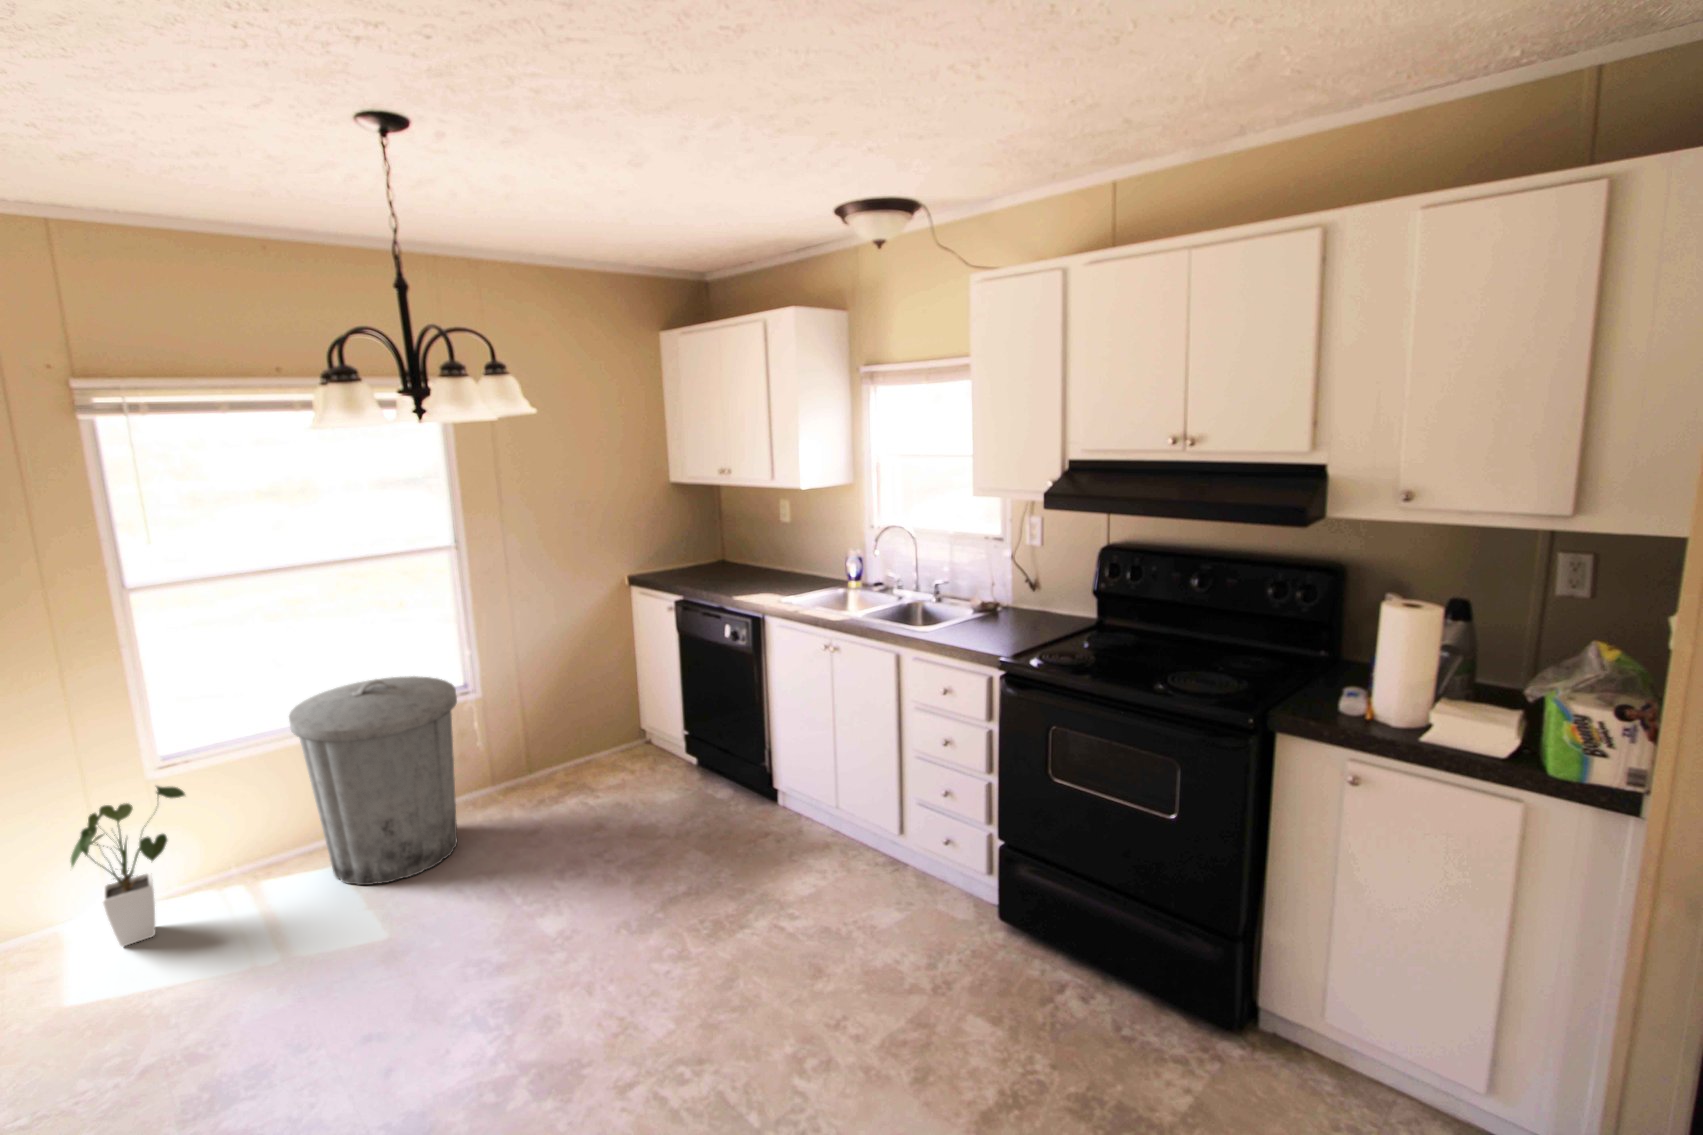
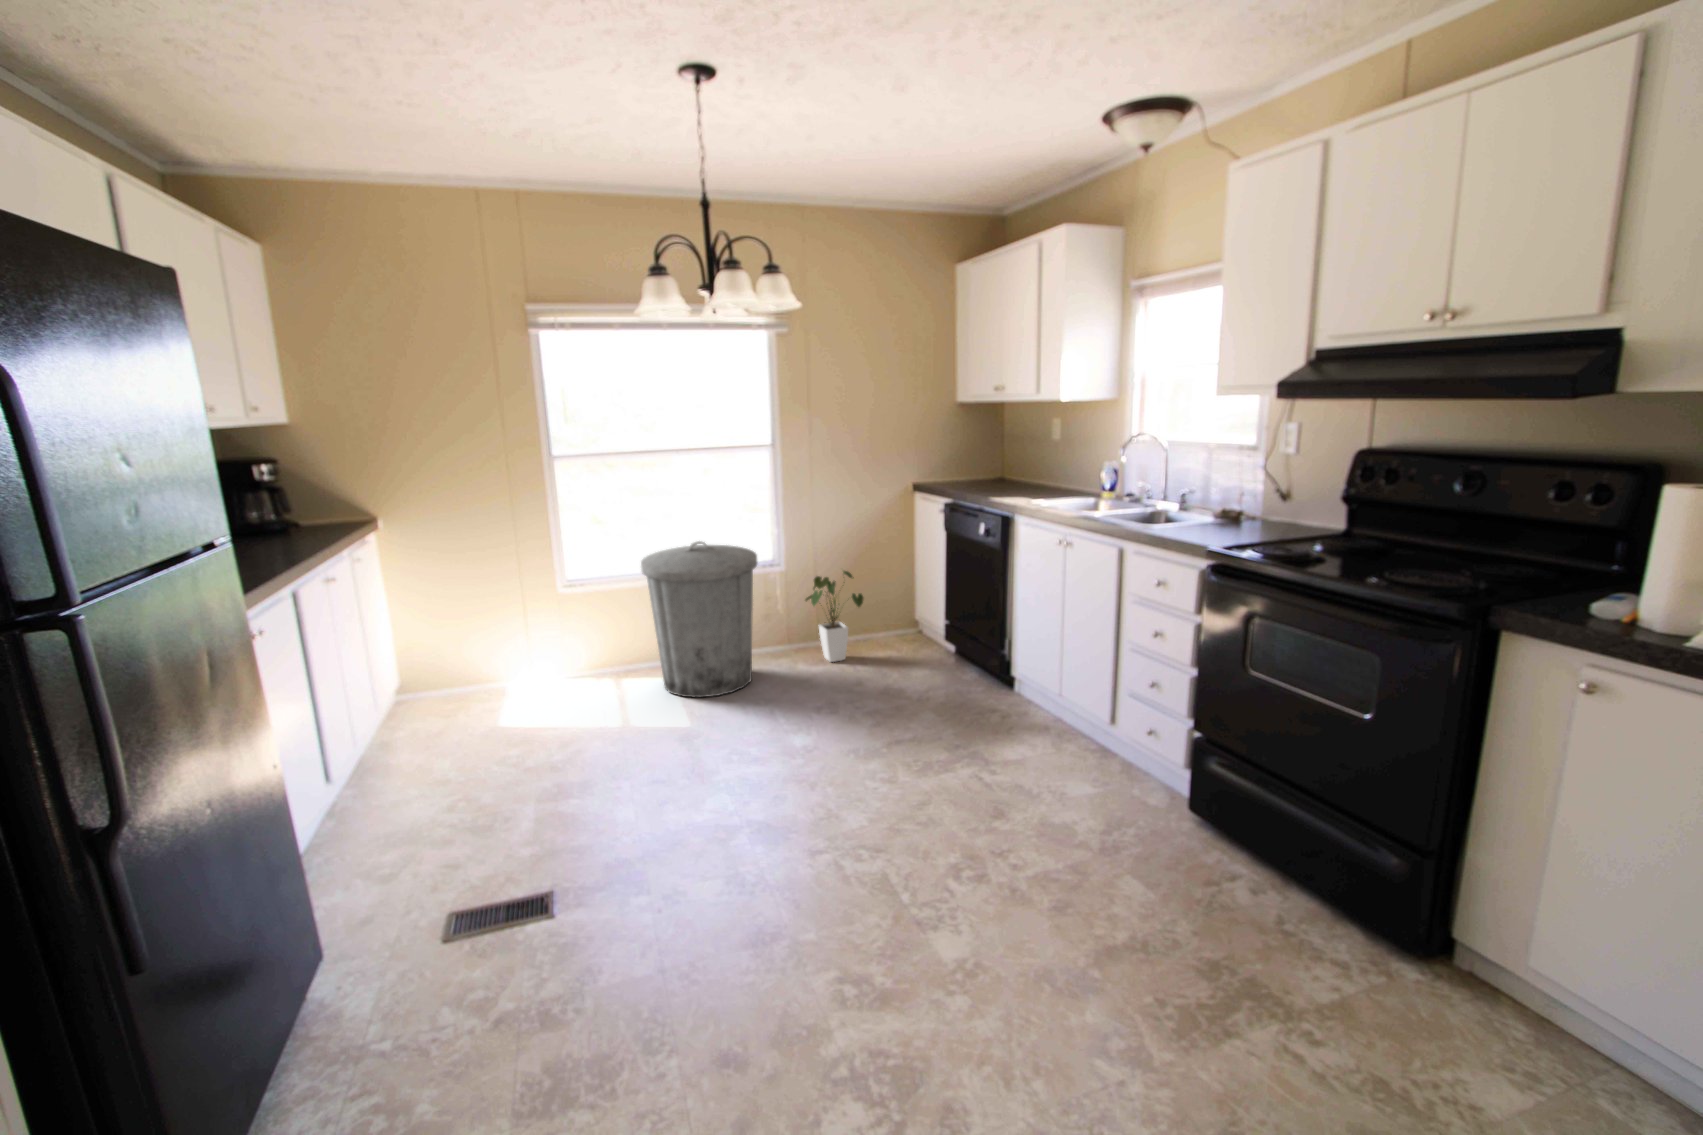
house plant: present [71,786,185,947] -> present [805,571,863,662]

